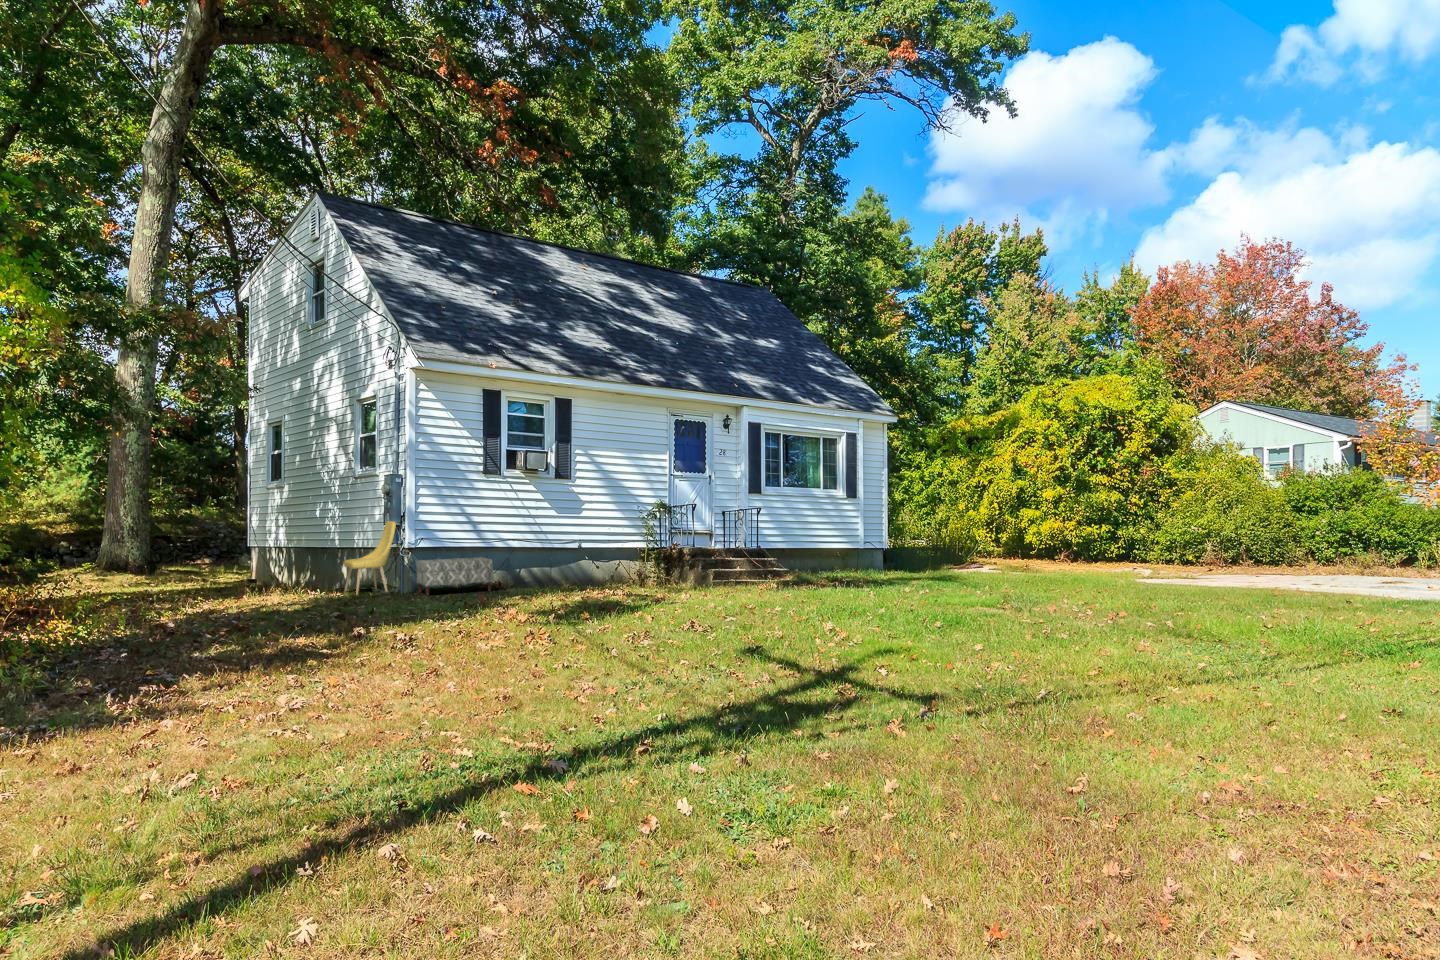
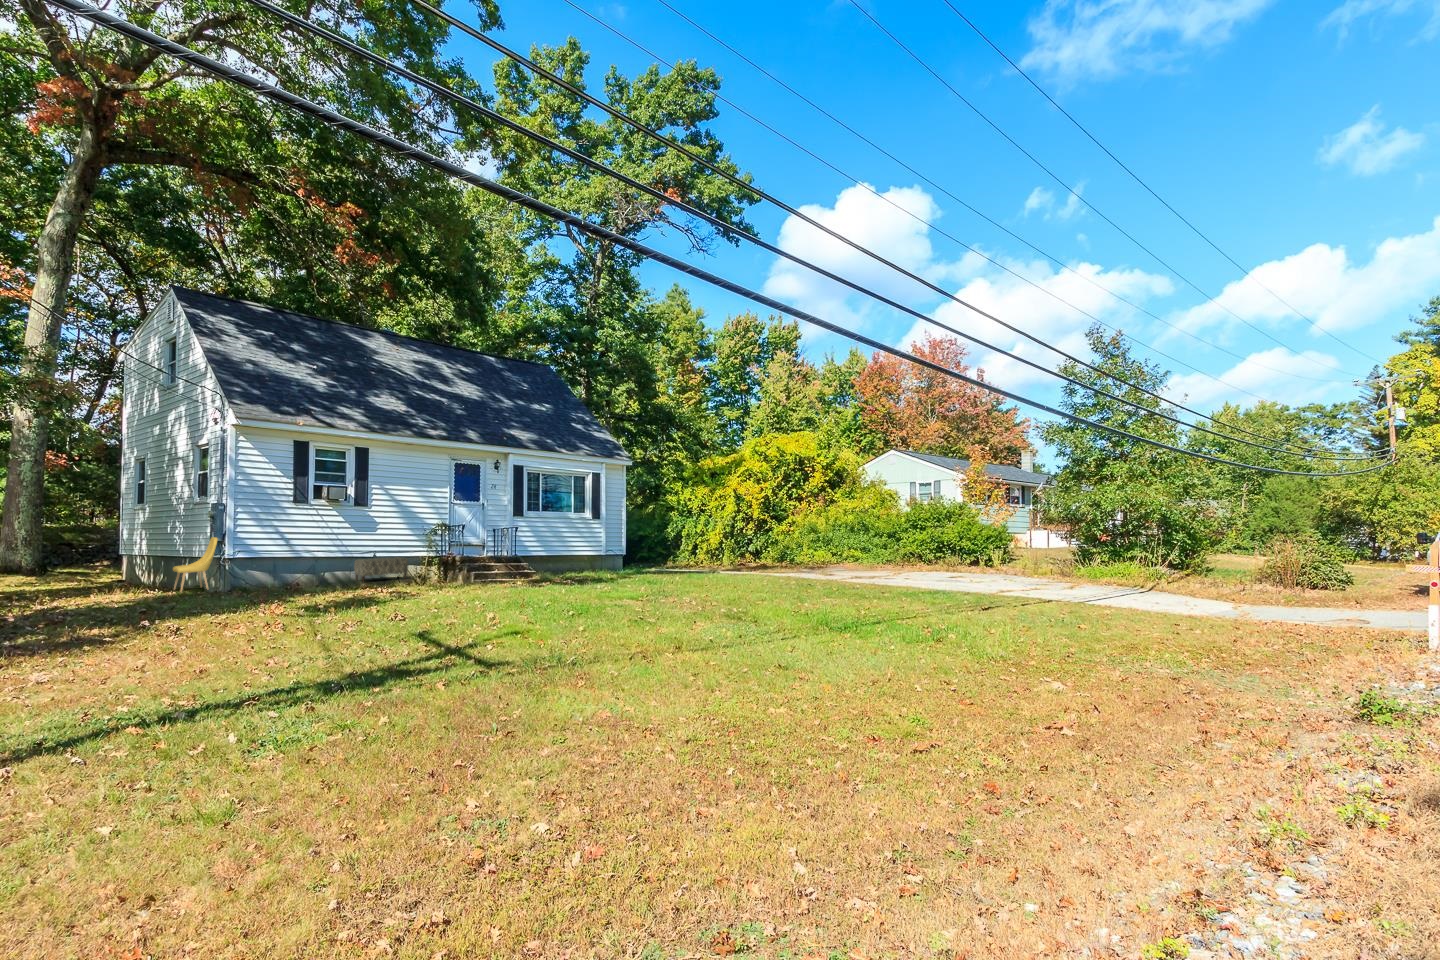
bench: present [417,557,493,596] -> present [354,557,408,582]

